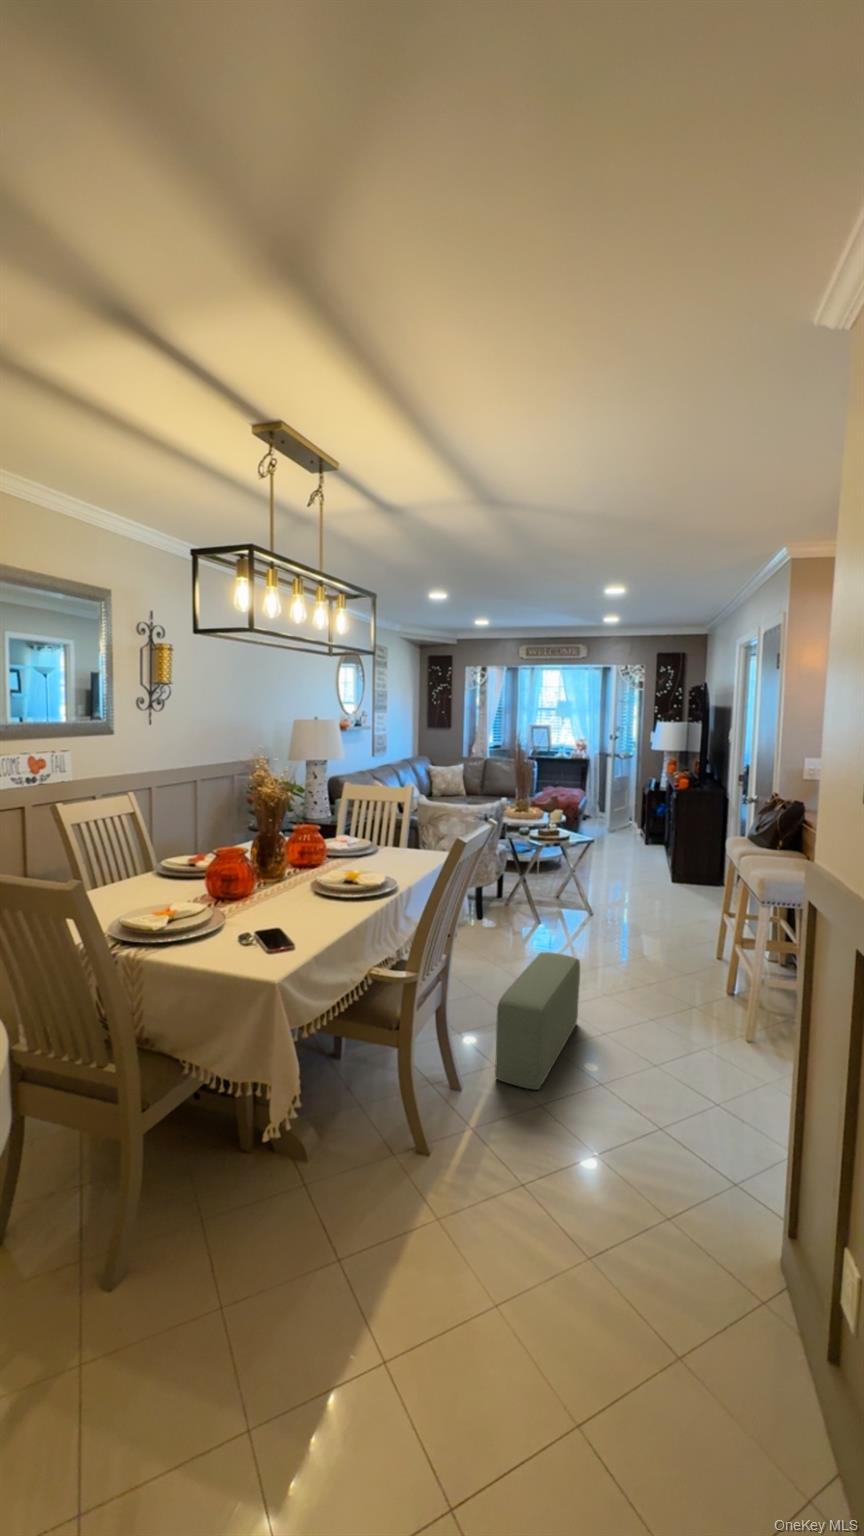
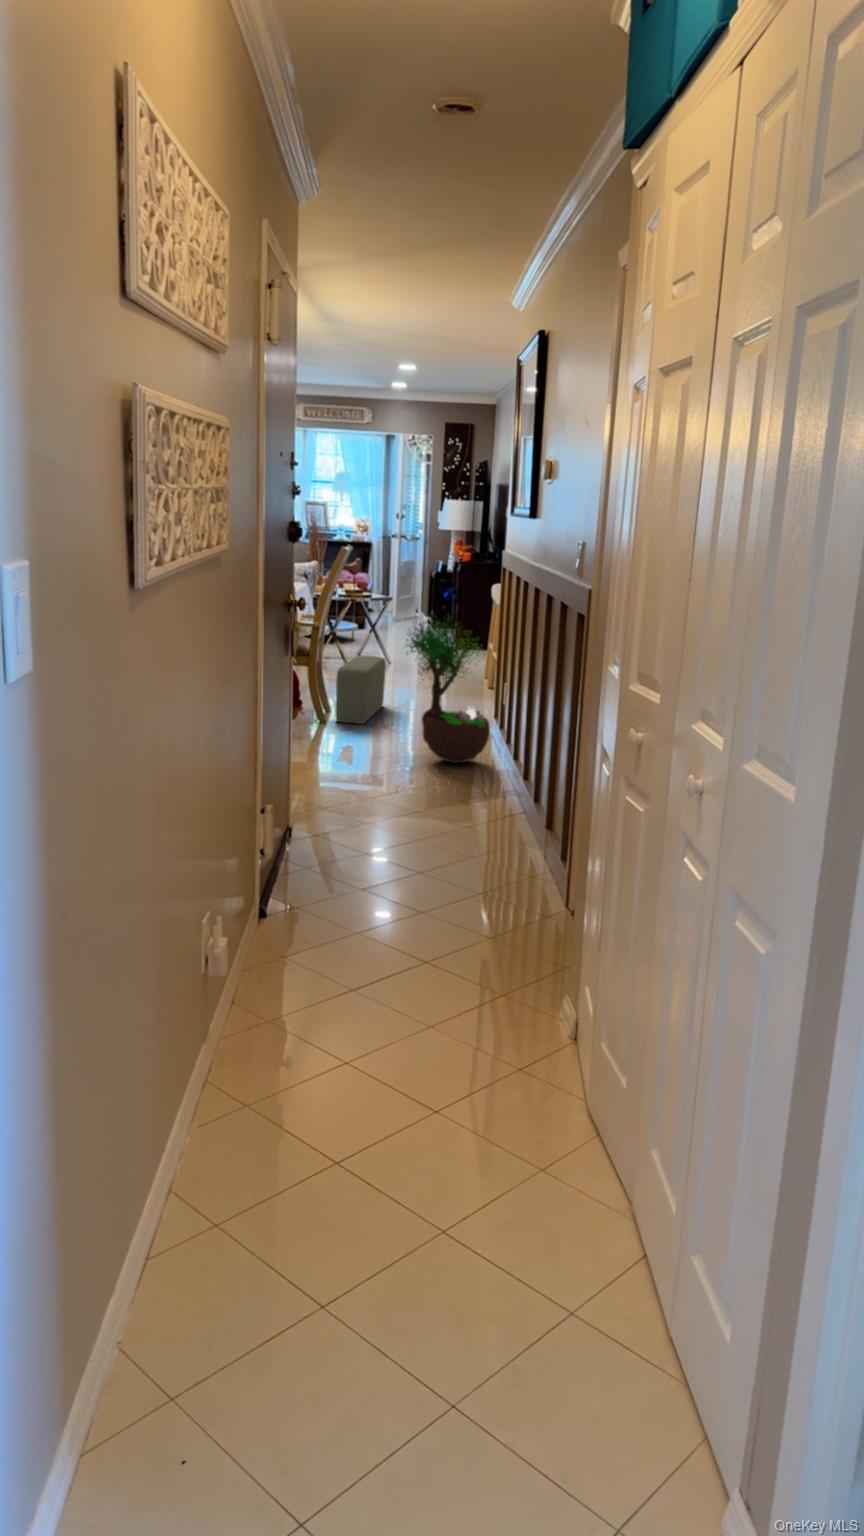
potted tree: none [592,976,796,1349] -> present [407,615,490,763]

